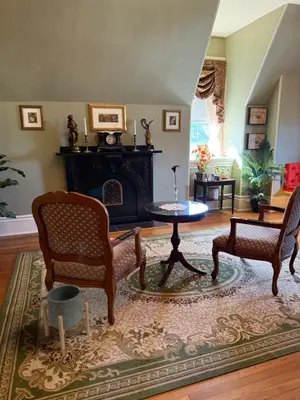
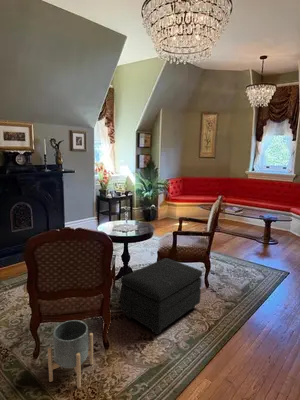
footstool: none [148,247,248,328] -> present [121,258,202,335]

